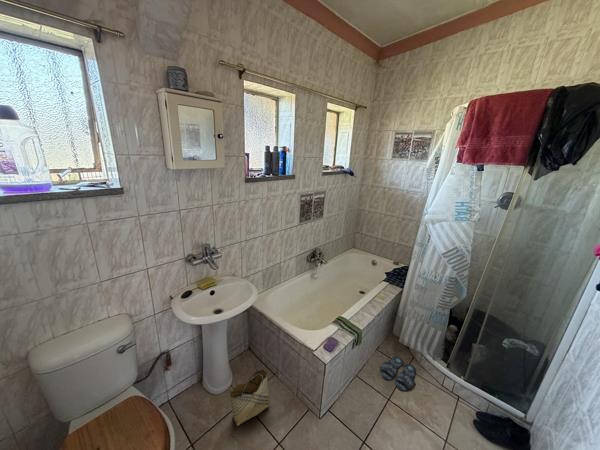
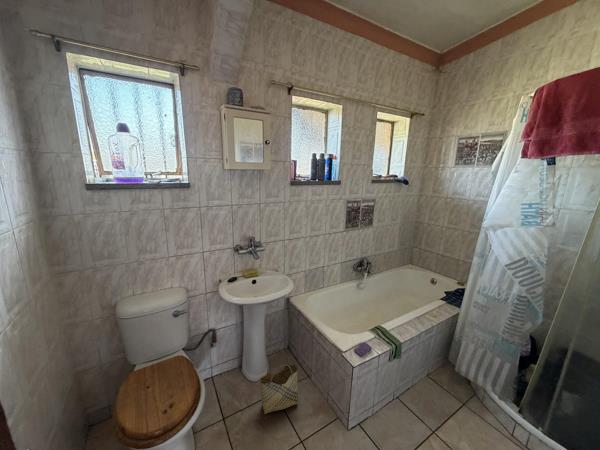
slippers: present [380,356,416,391] -> none [427,388,476,429]

